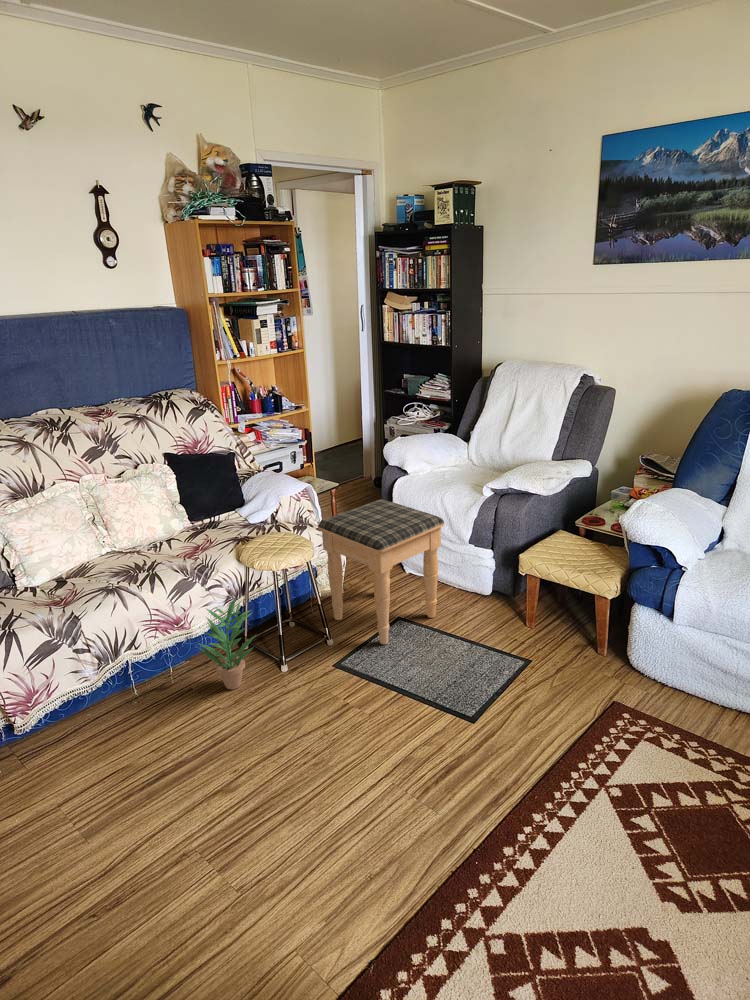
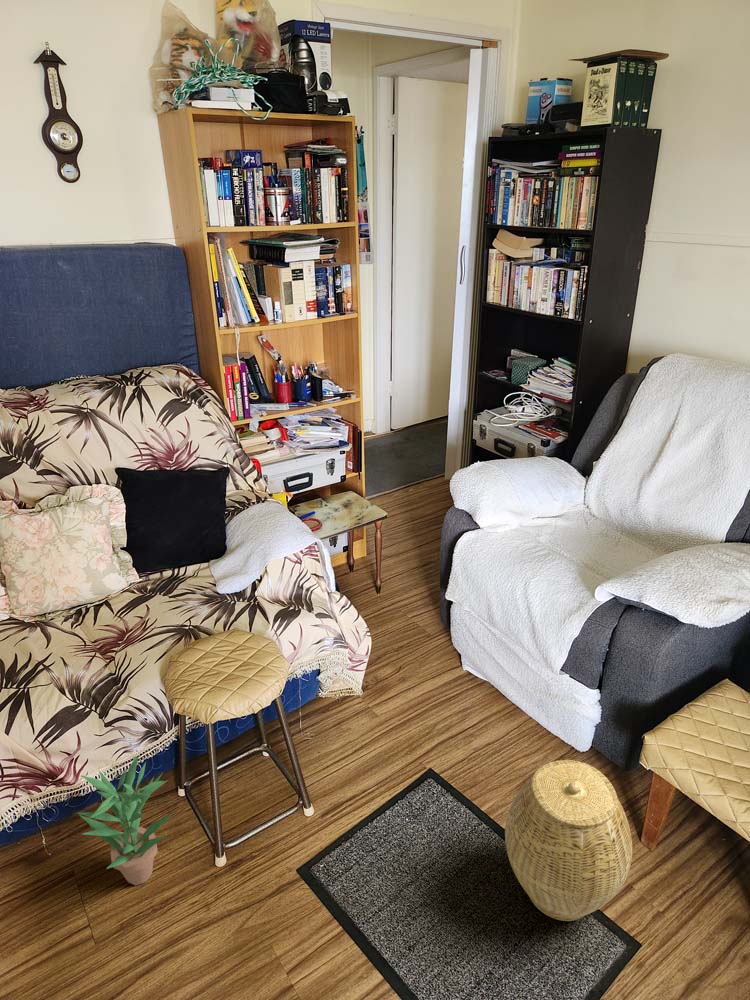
footstool: present [318,499,444,644] -> none [313,577,518,829]
woven basket: none [451,572,521,664] -> present [505,760,632,921]

